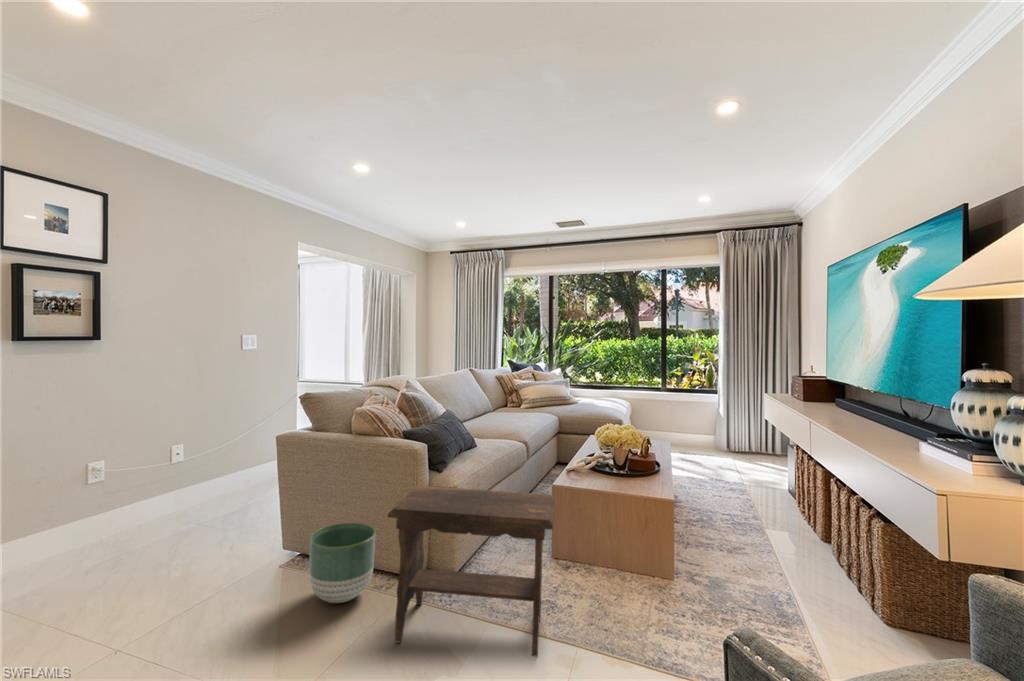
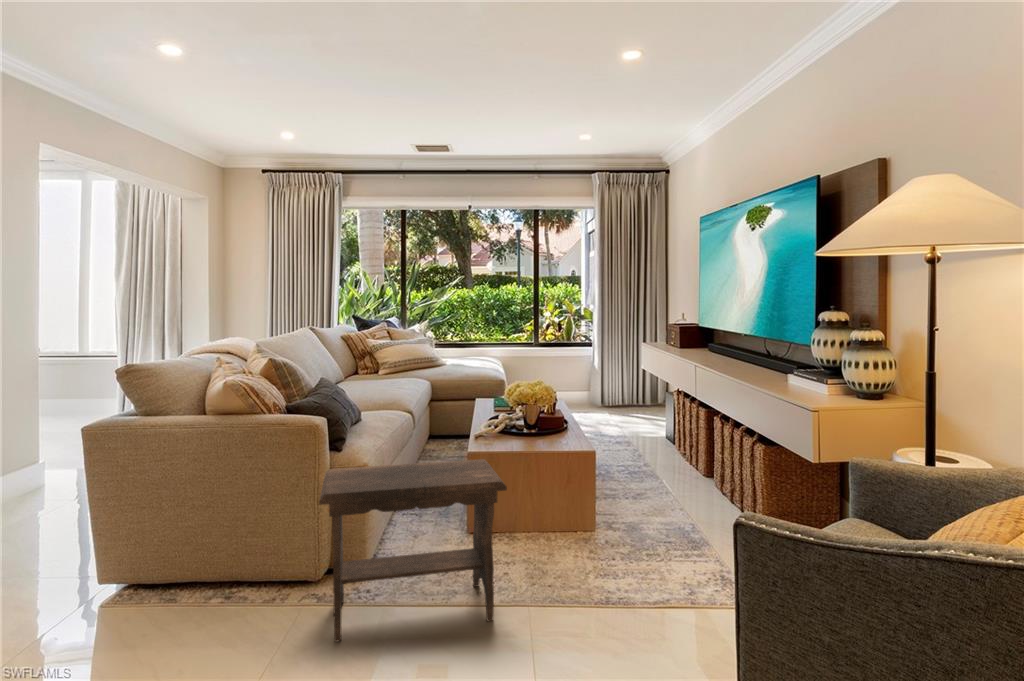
planter: present [309,523,375,603] -> none [192,526,276,622]

